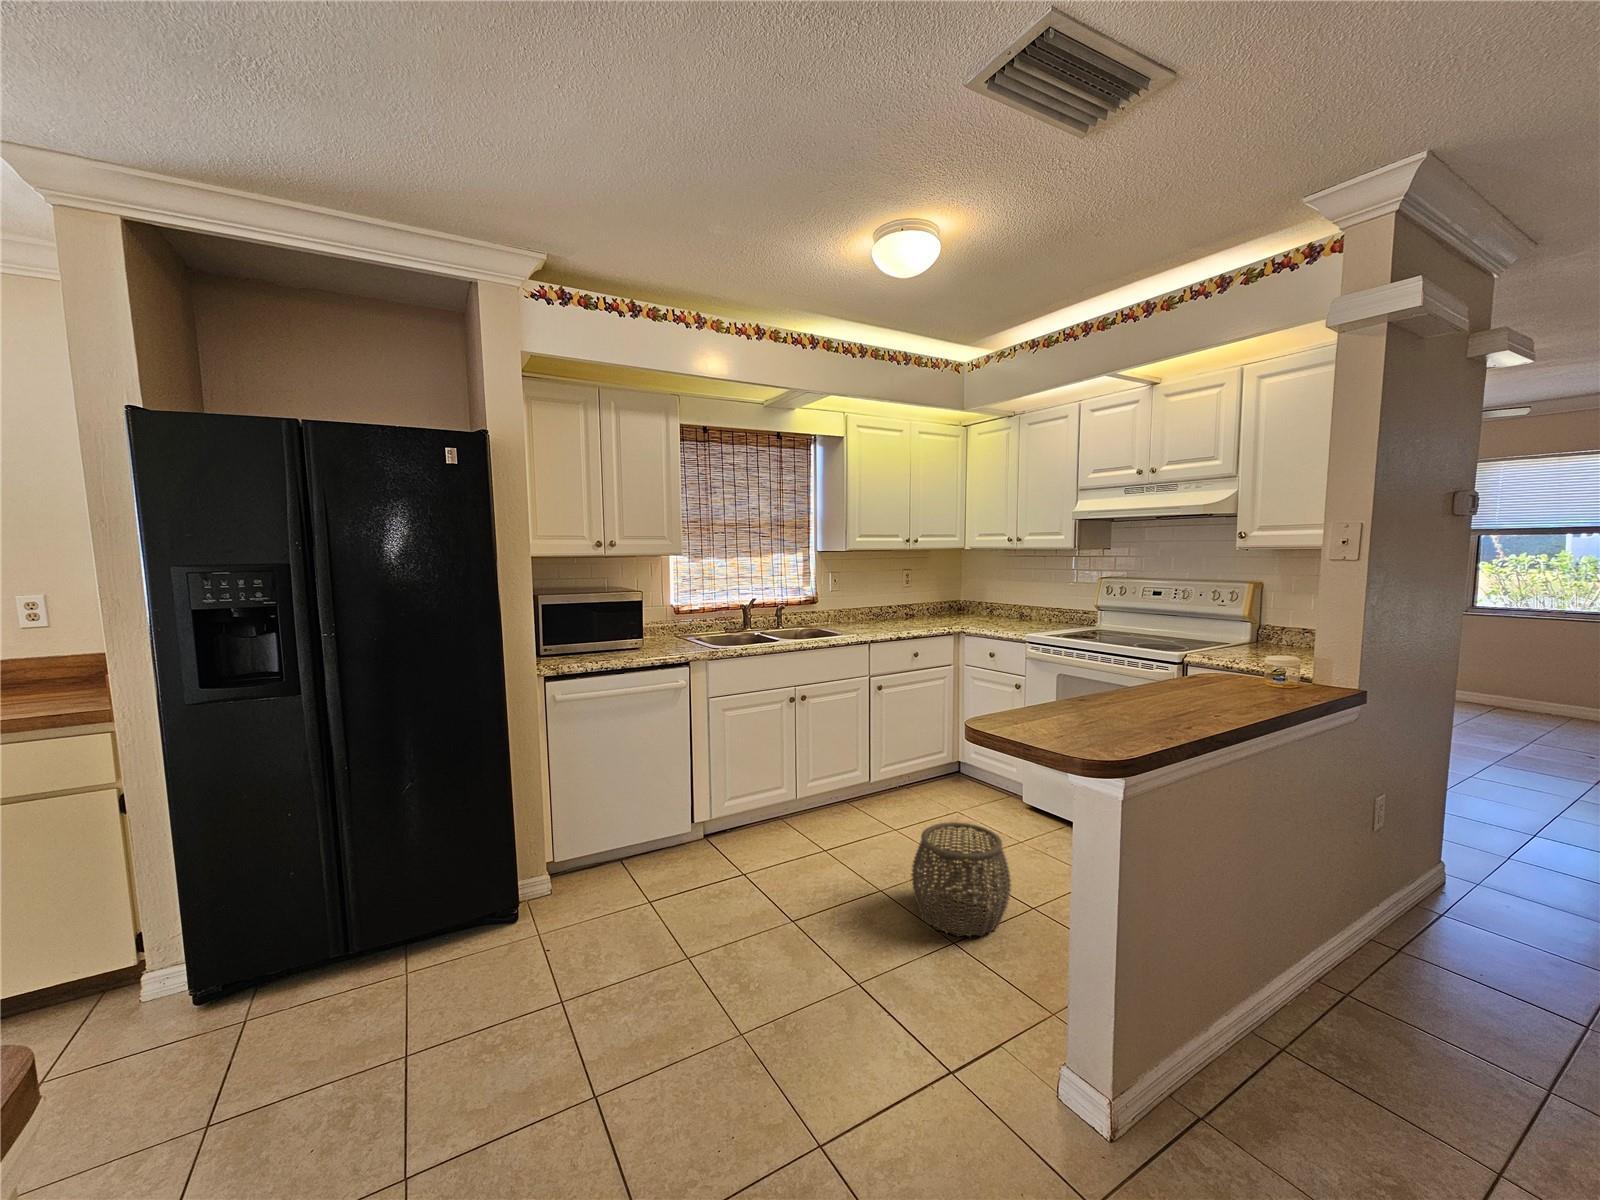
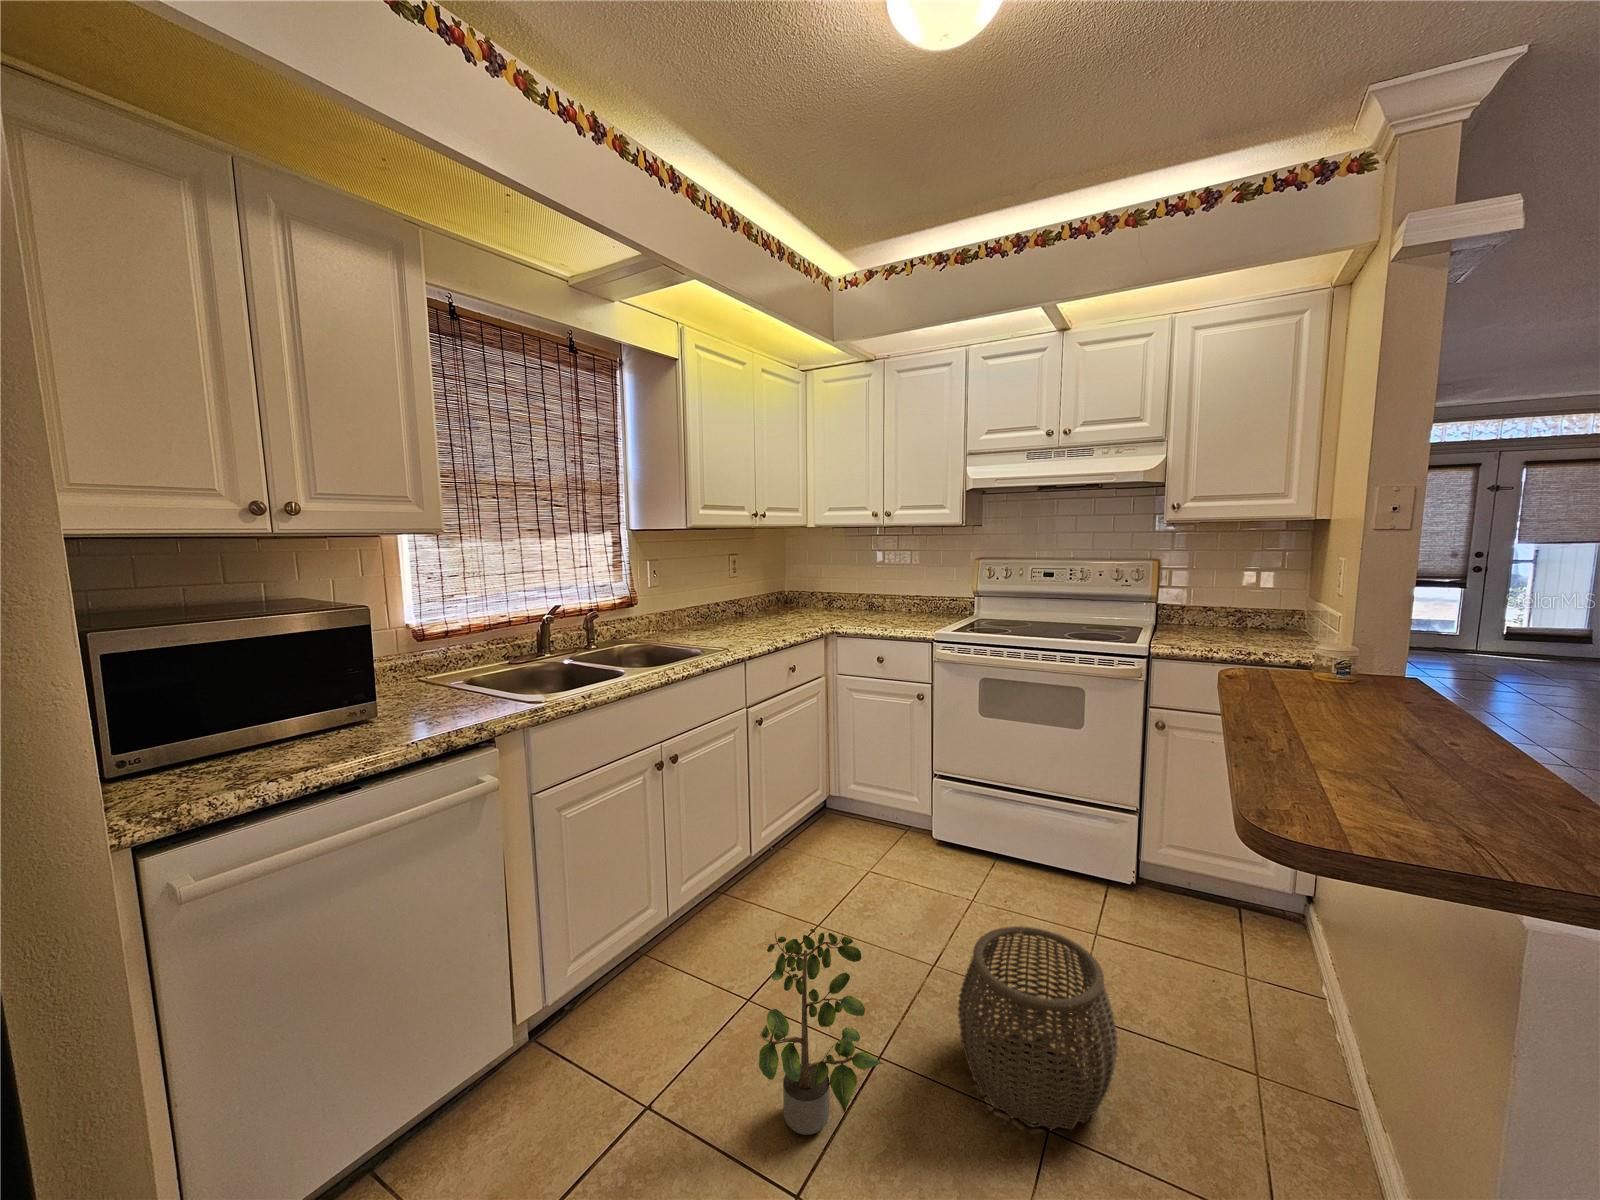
potted plant: none [787,782,853,898] -> present [759,929,884,1135]

